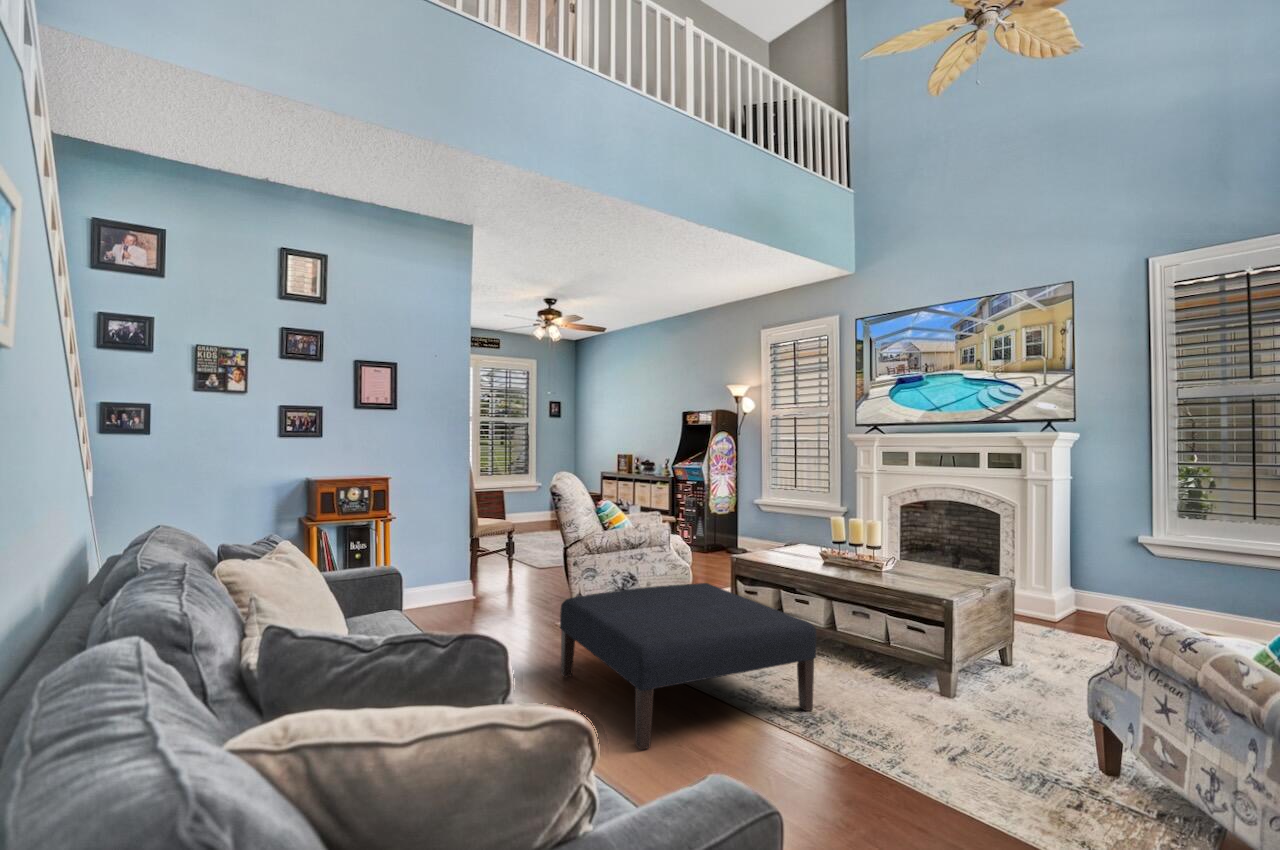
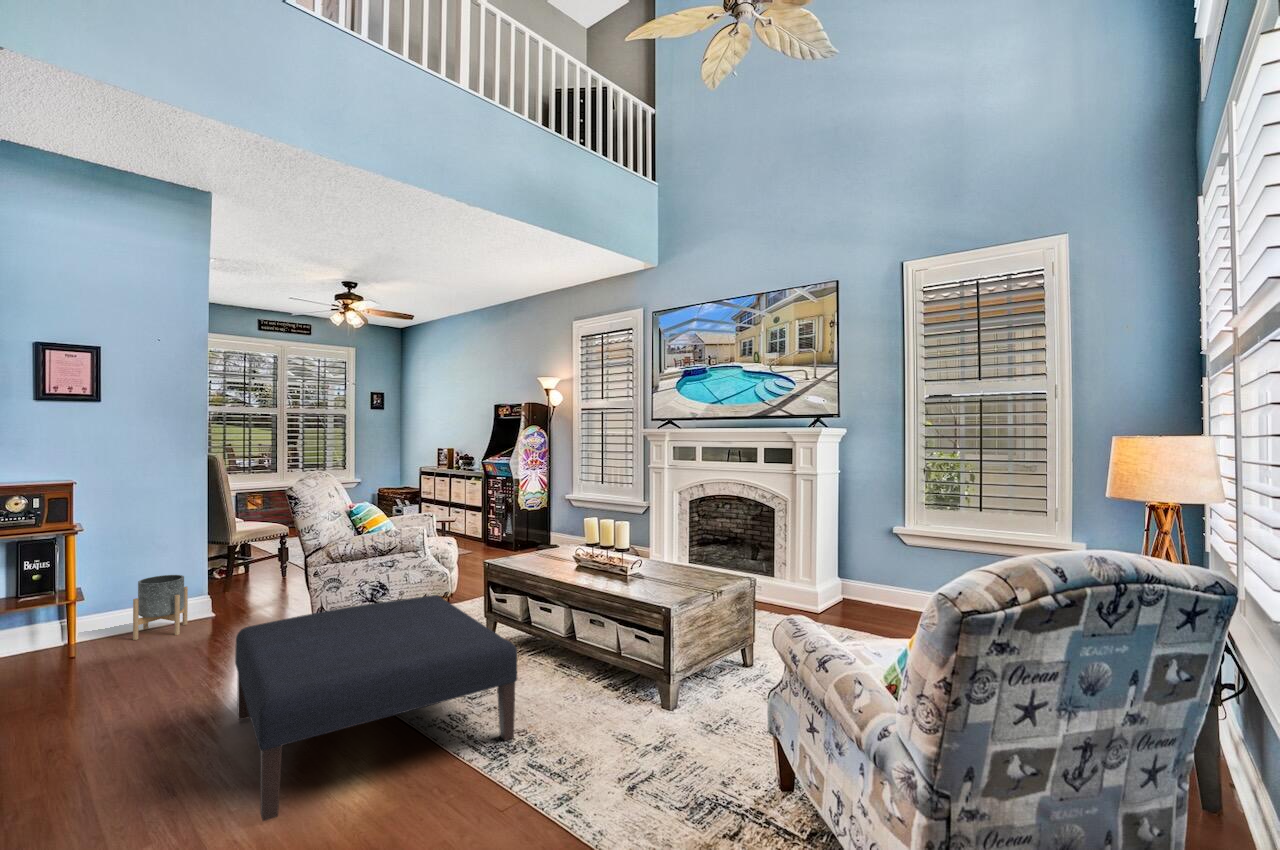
planter: none [425,558,460,612] -> present [133,575,188,640]

